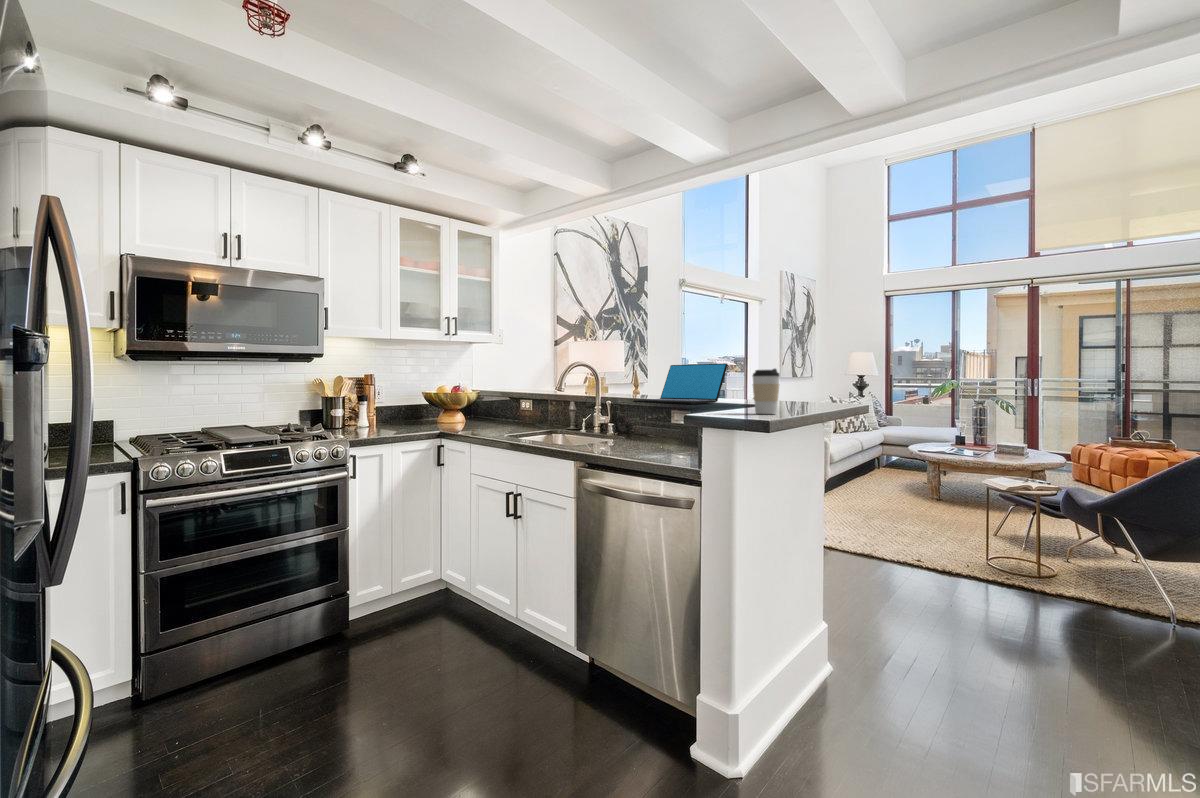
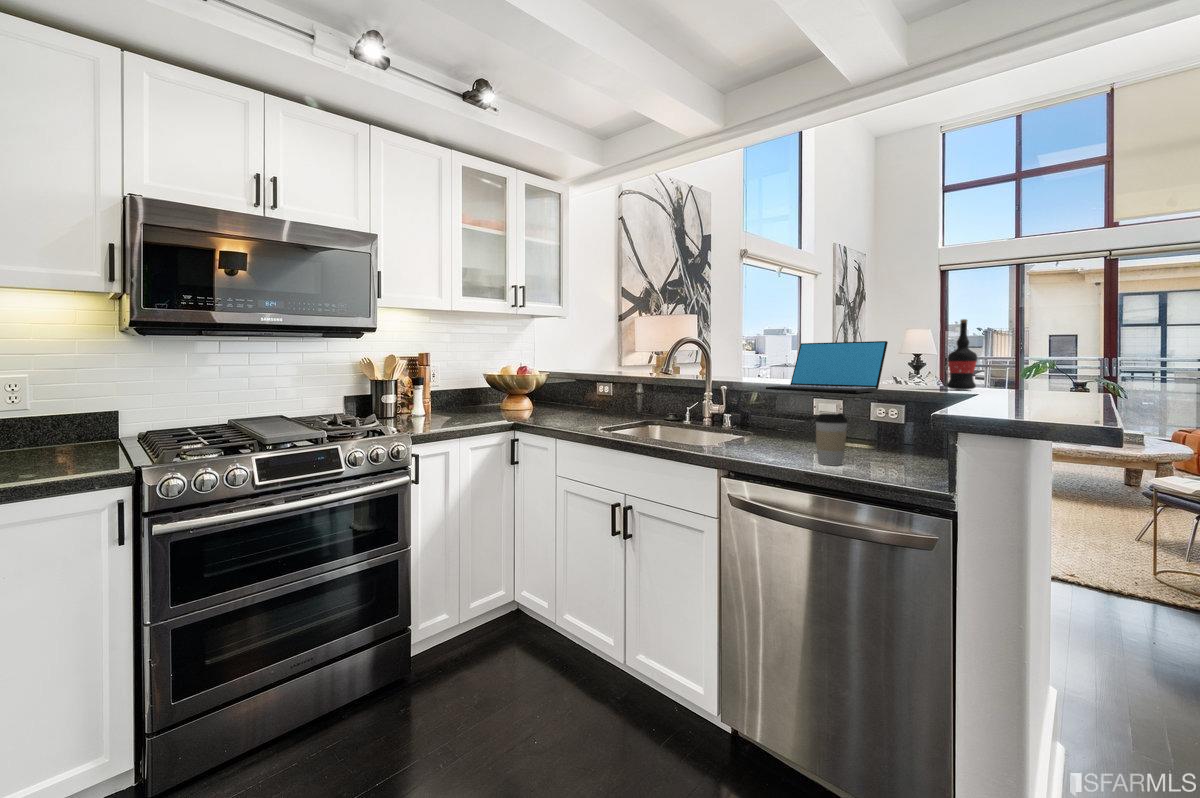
wine bottle: none [789,345,811,402] -> present [947,319,977,390]
coffee cup: present [752,369,780,414] -> present [815,413,848,465]

